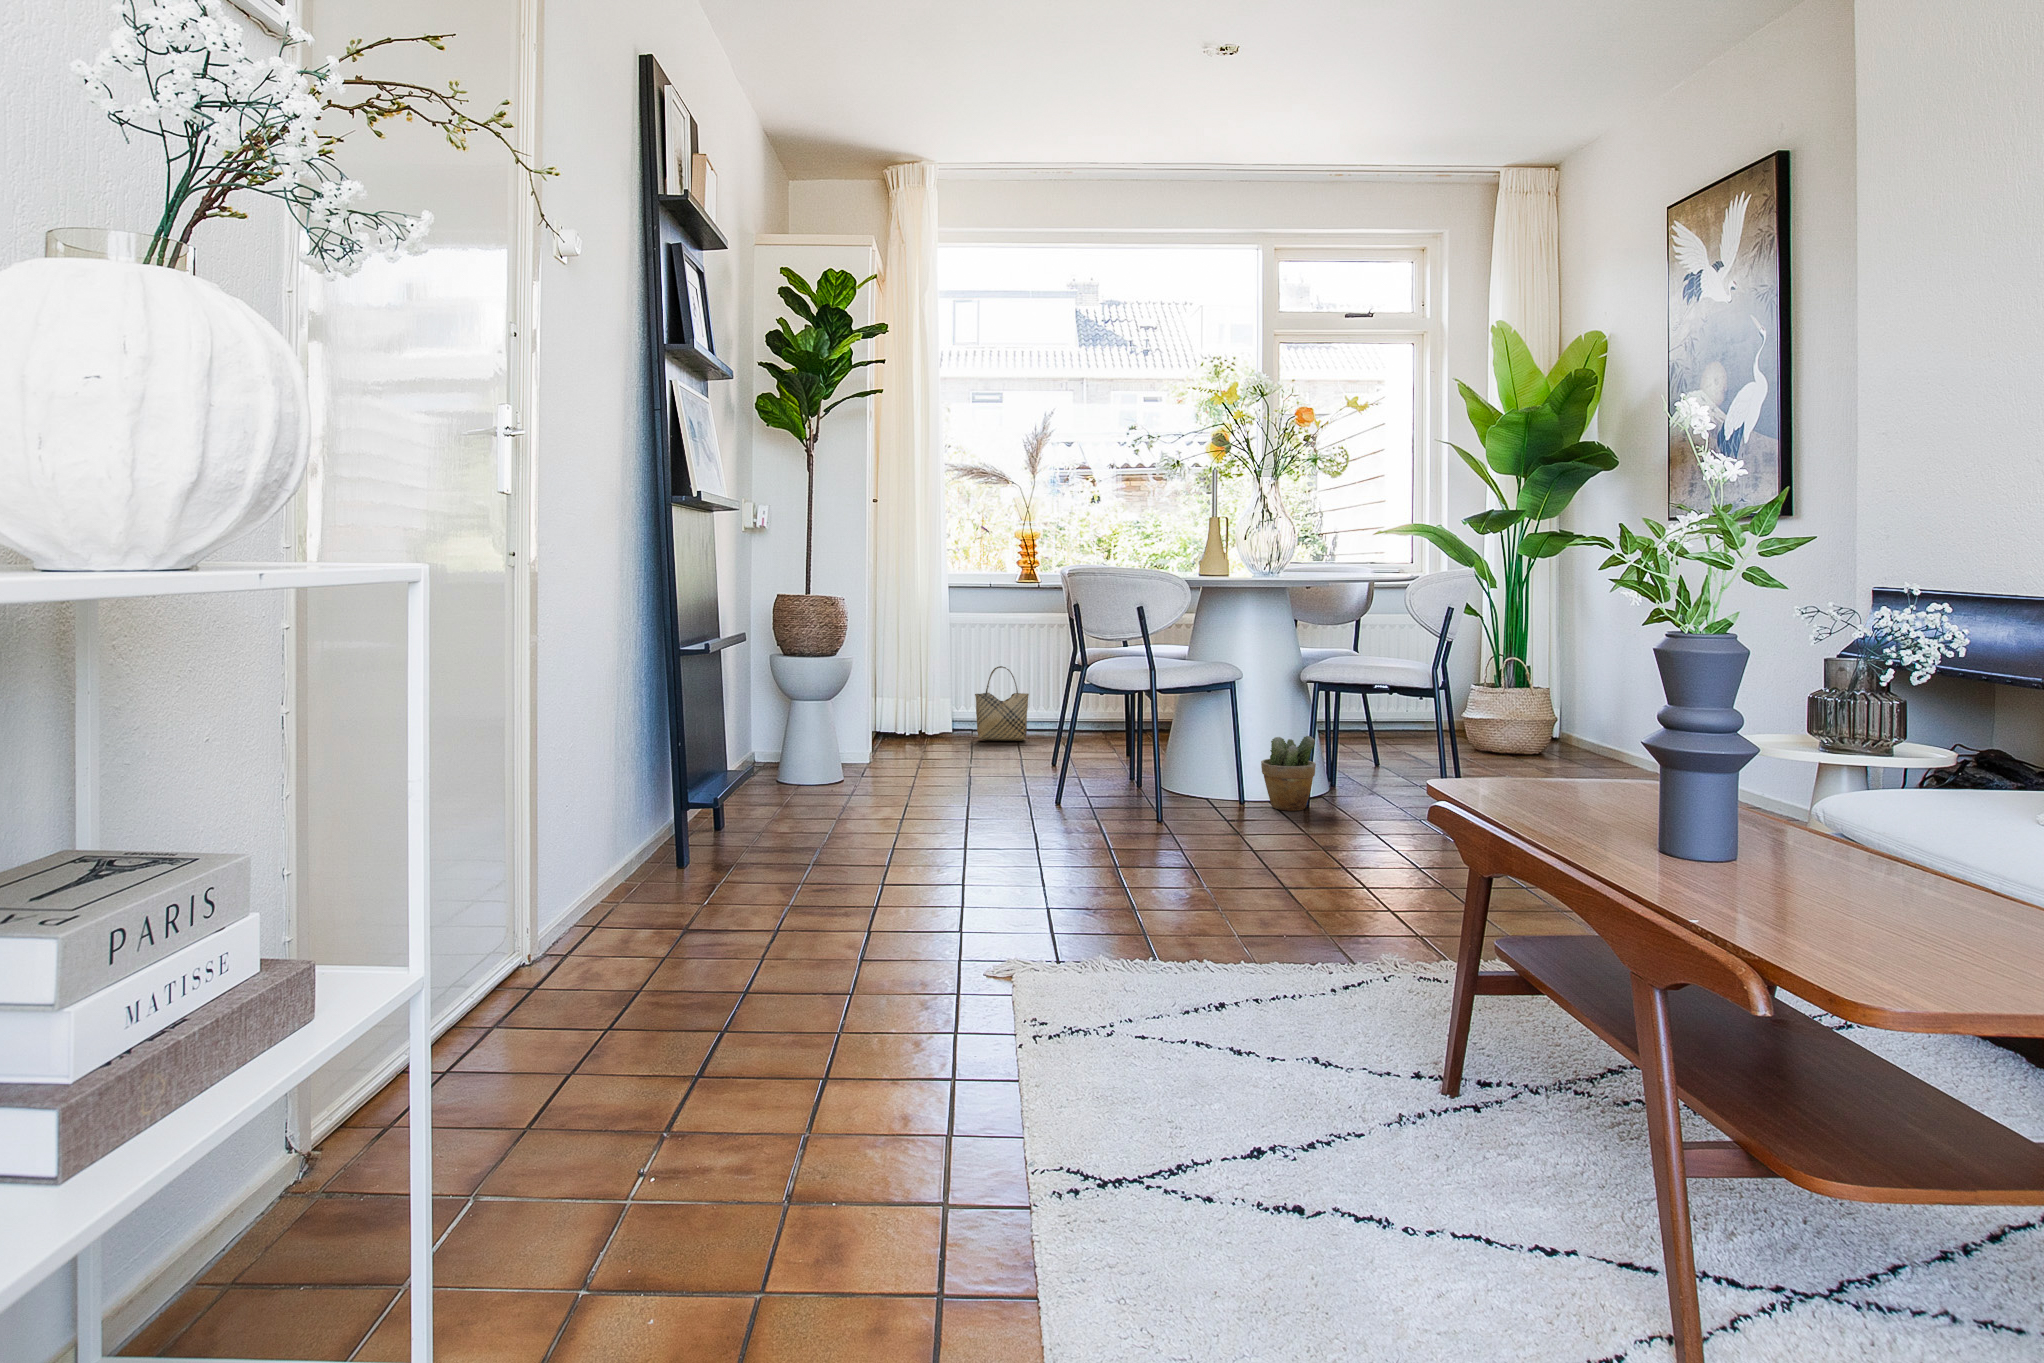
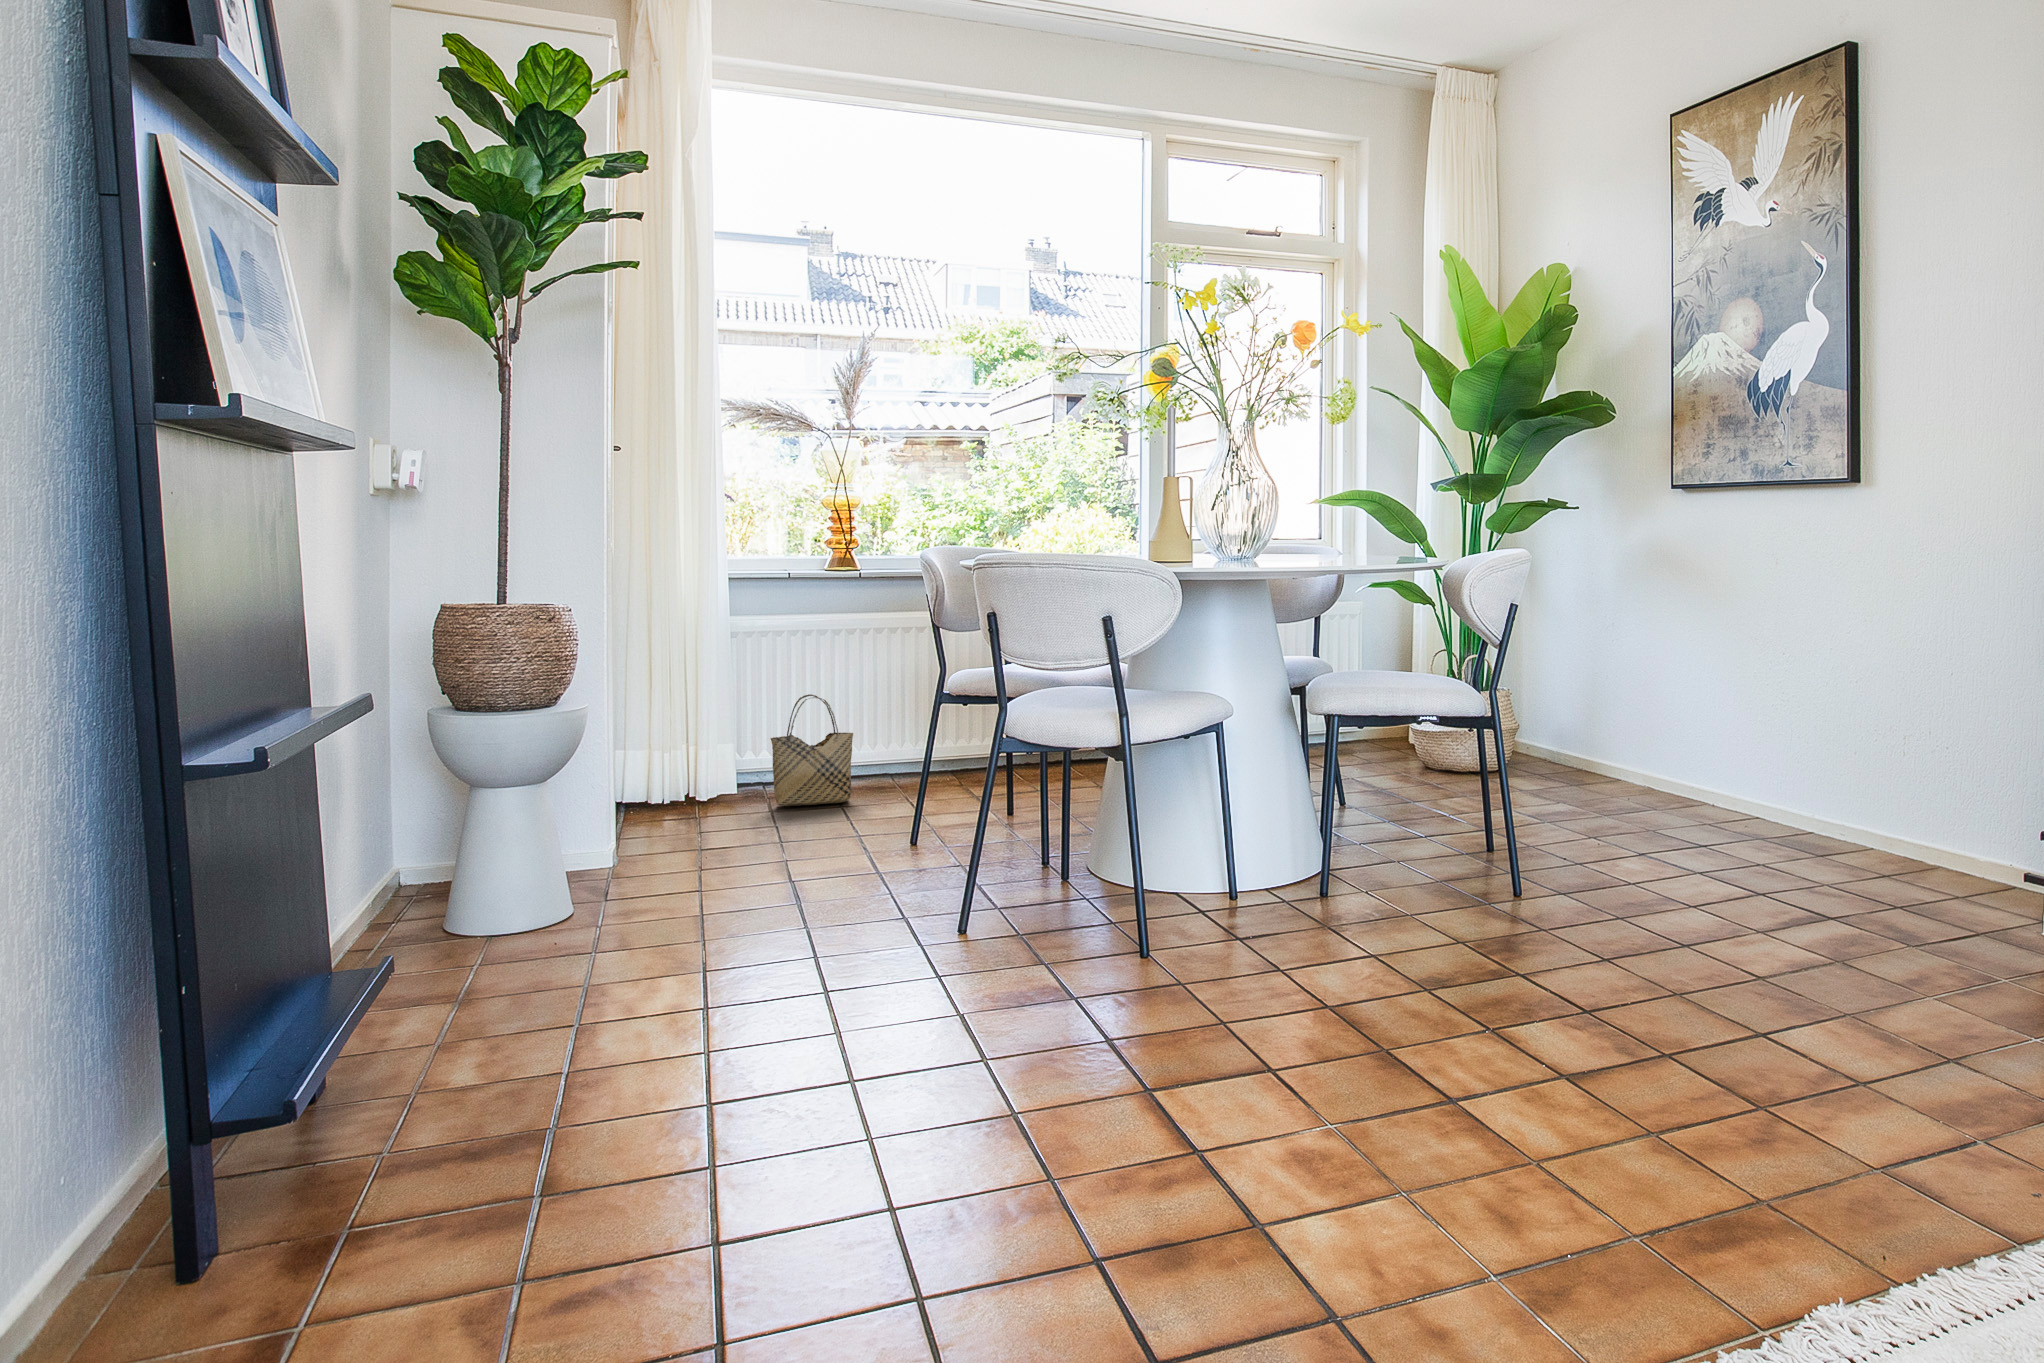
potted plant: present [1261,736,1316,811] -> none [1251,791,1327,901]

